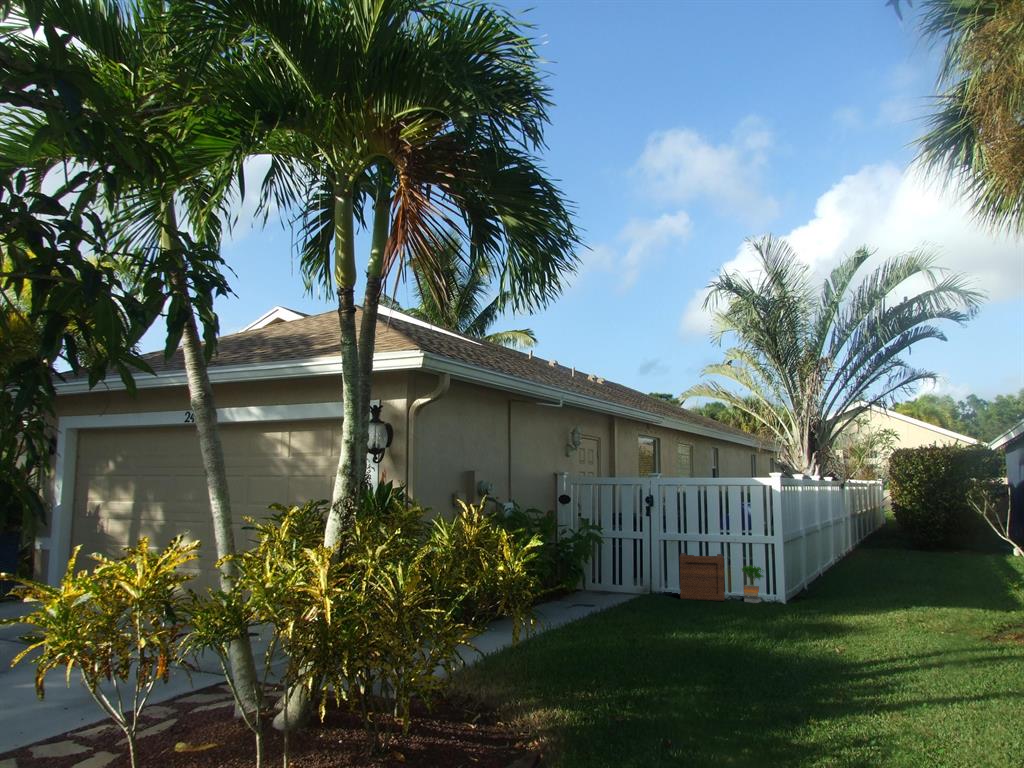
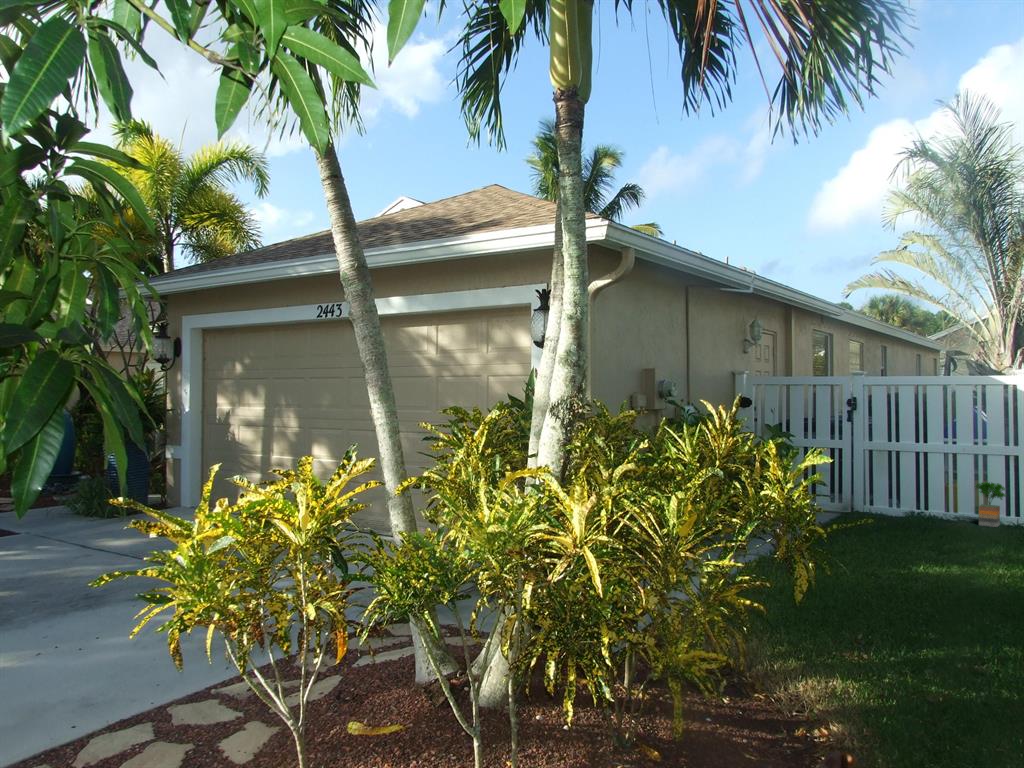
wooden crate: present [680,553,725,601] -> none [890,465,954,524]

